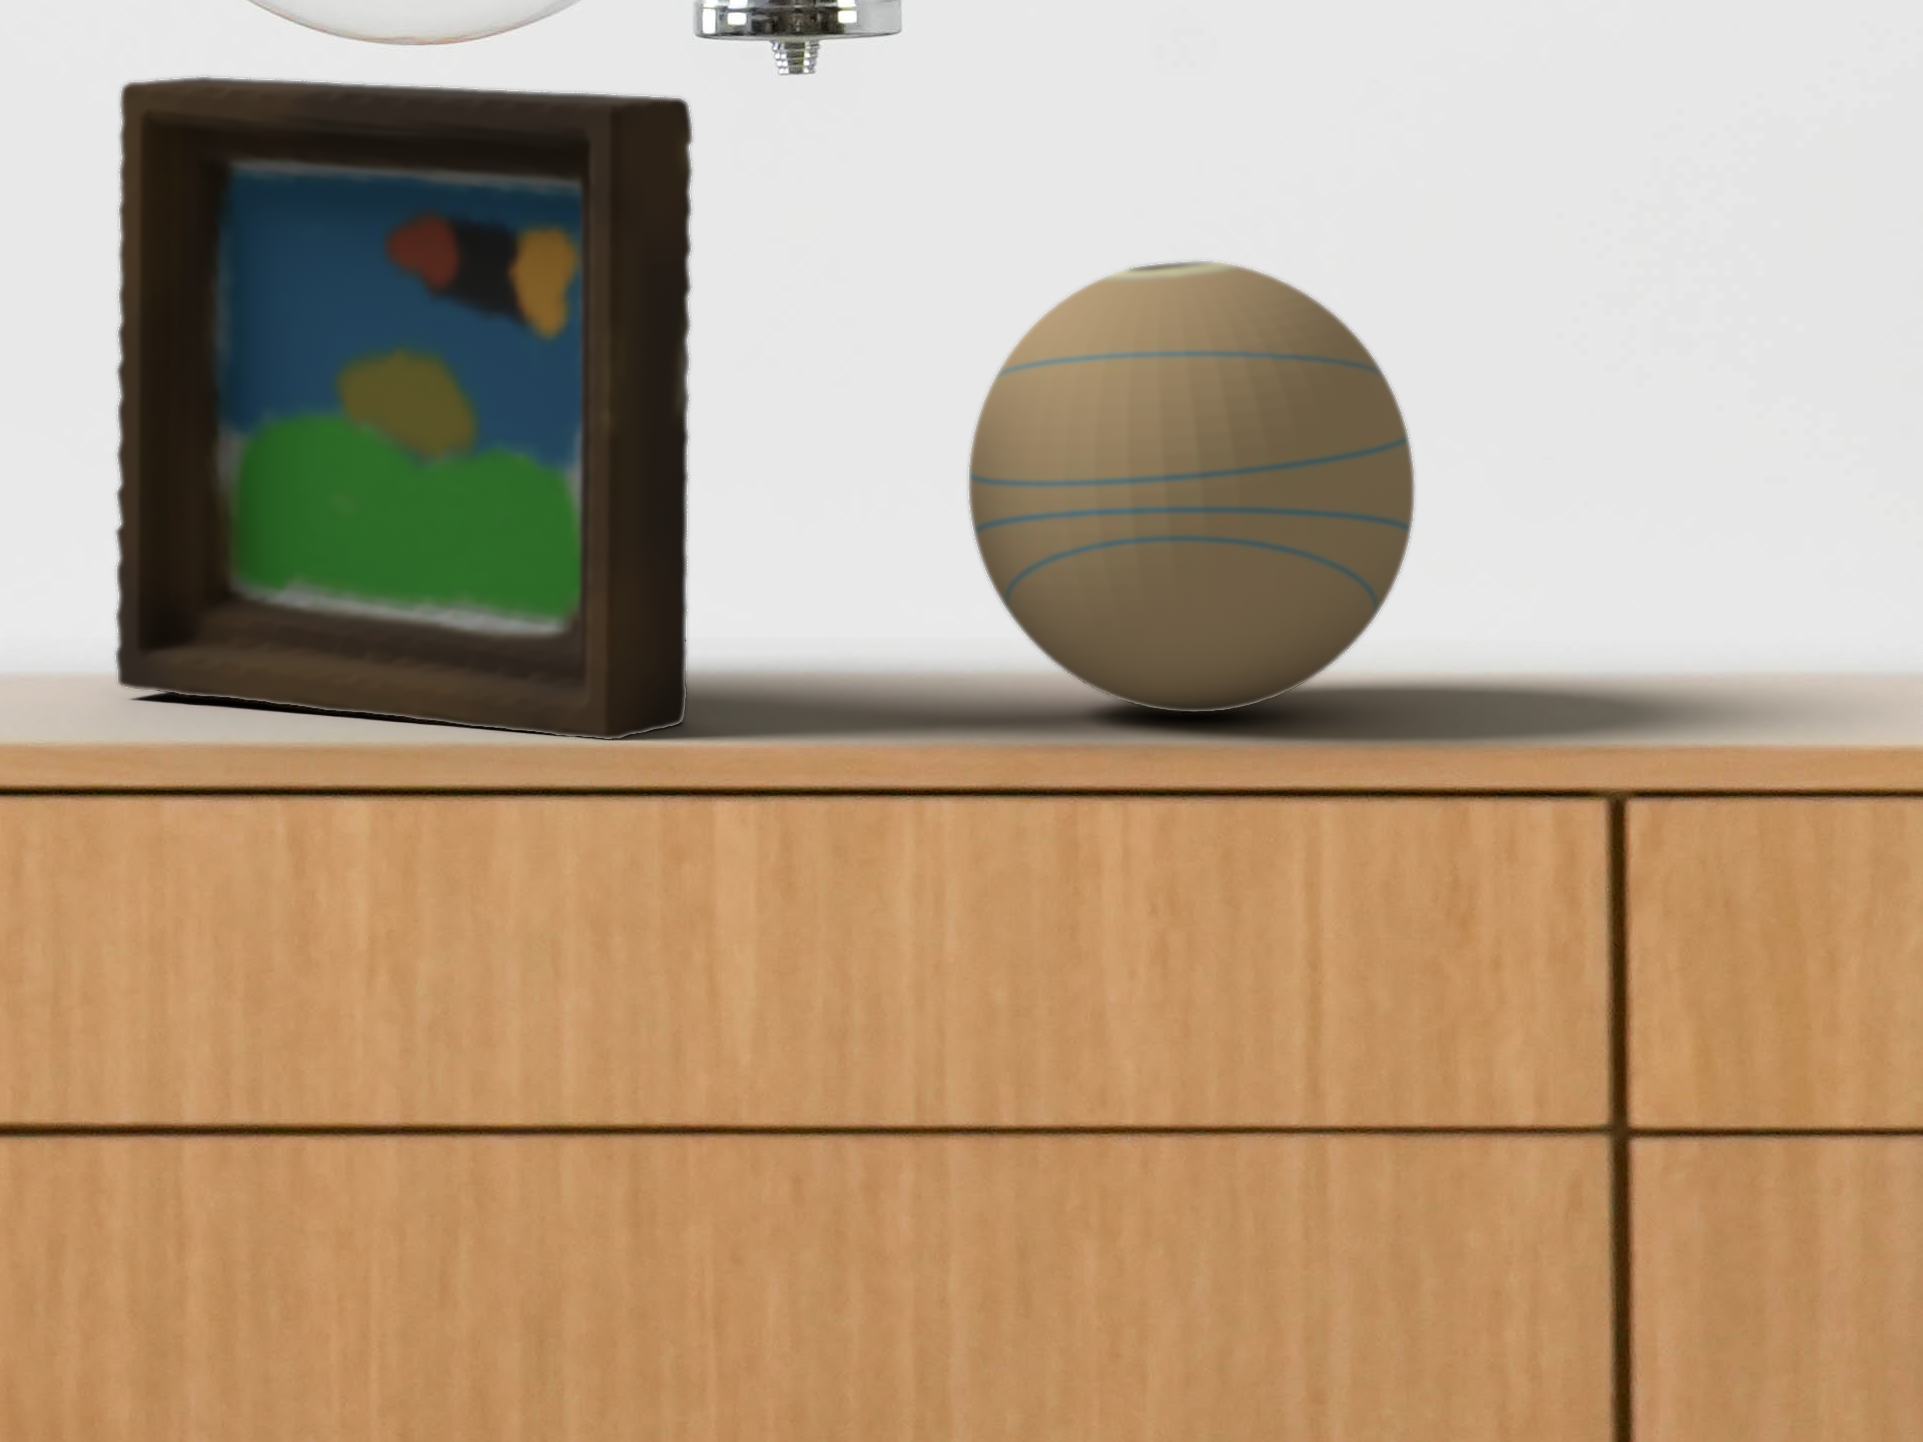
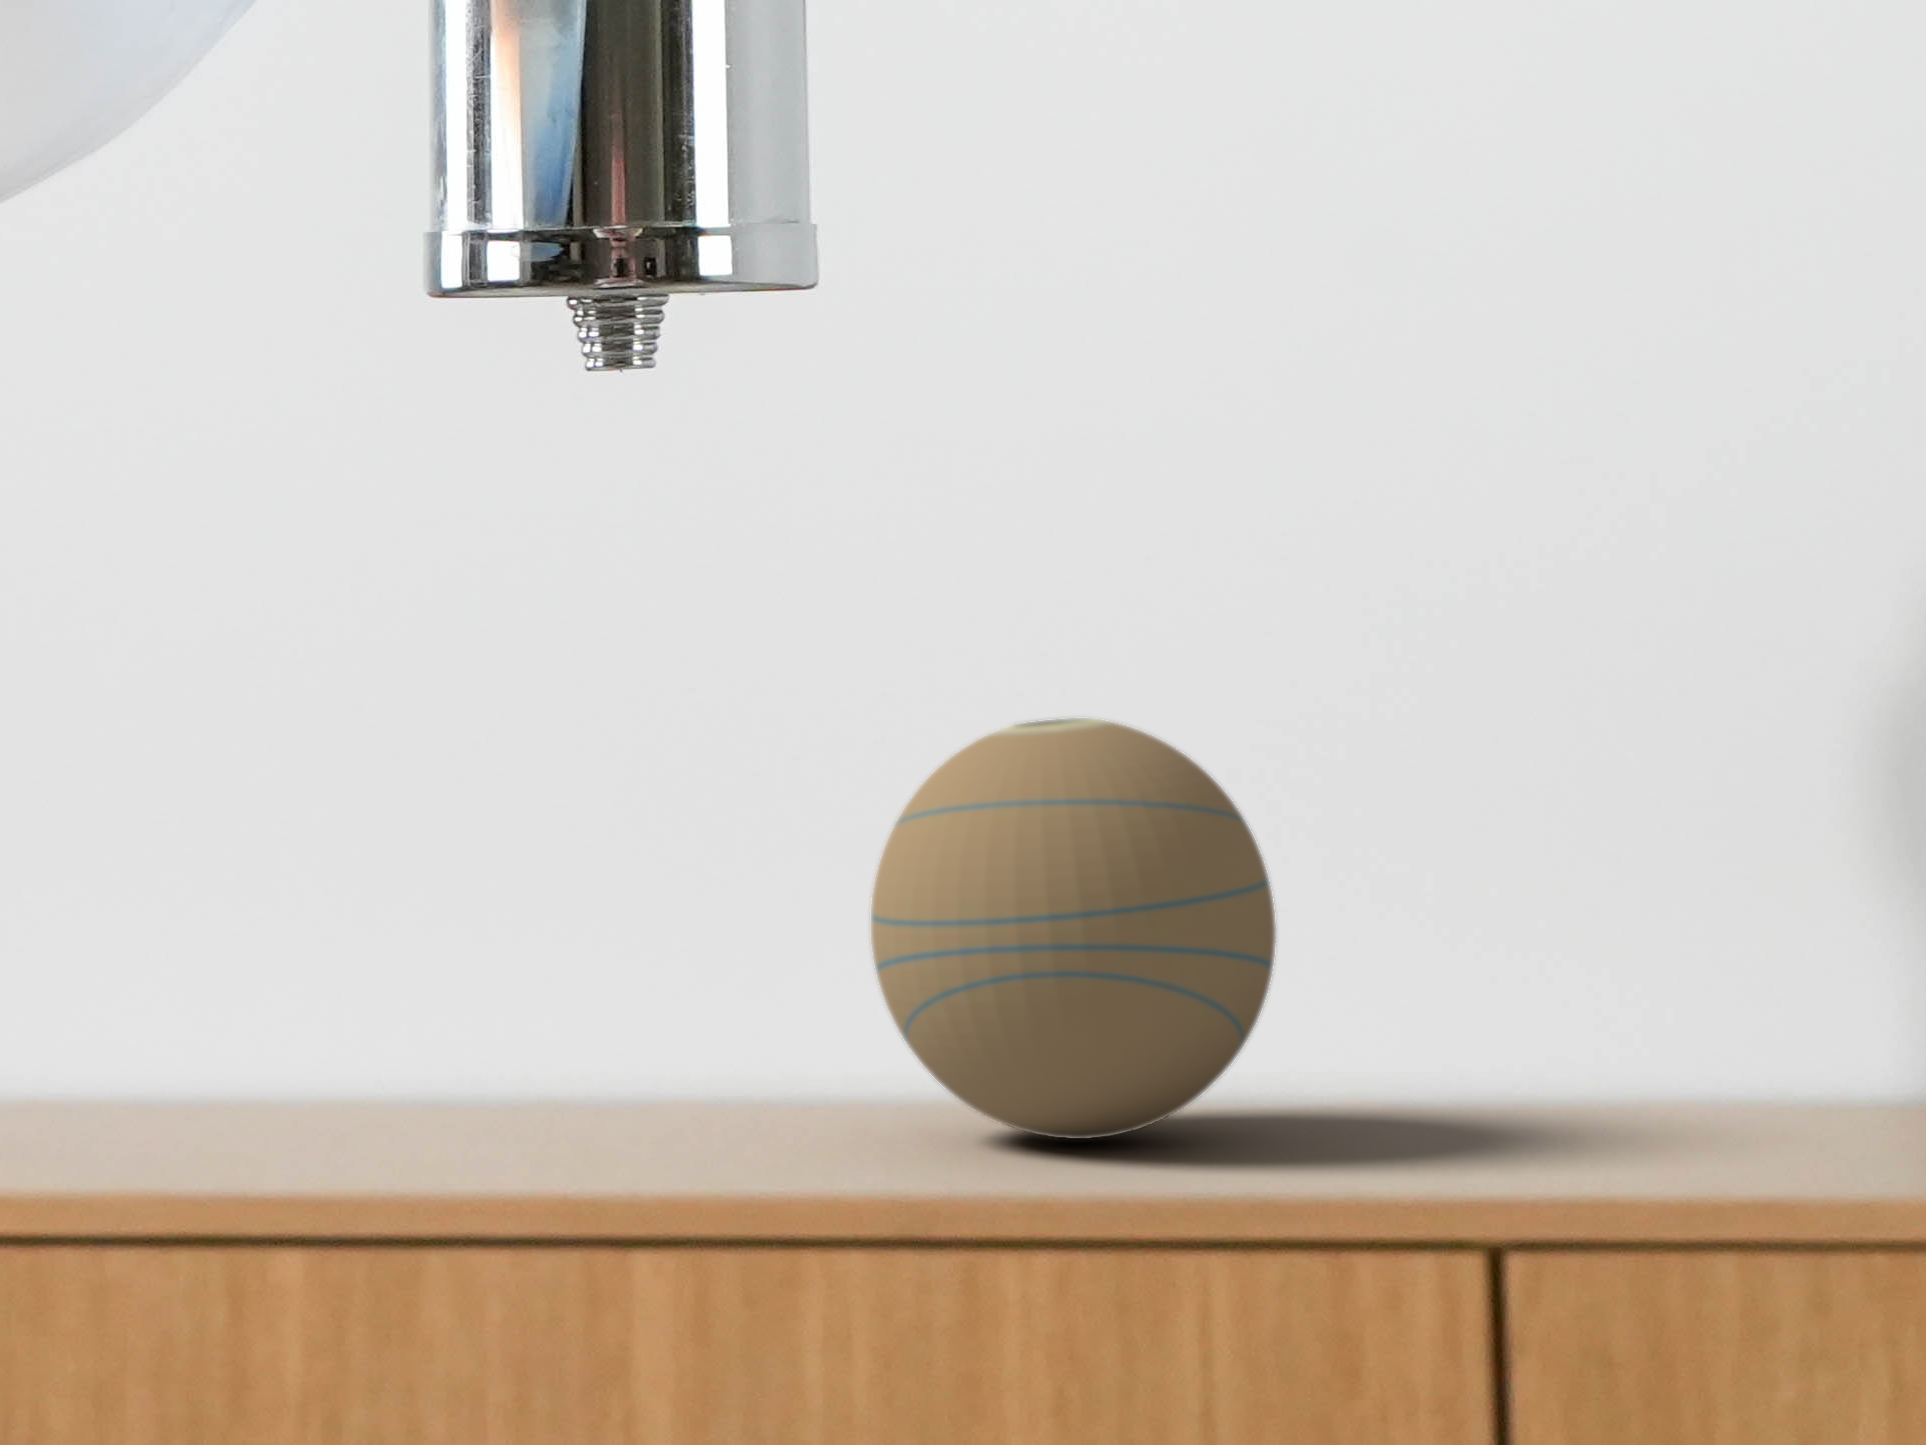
picture frame: present [116,77,692,739] -> none [97,553,620,1167]

